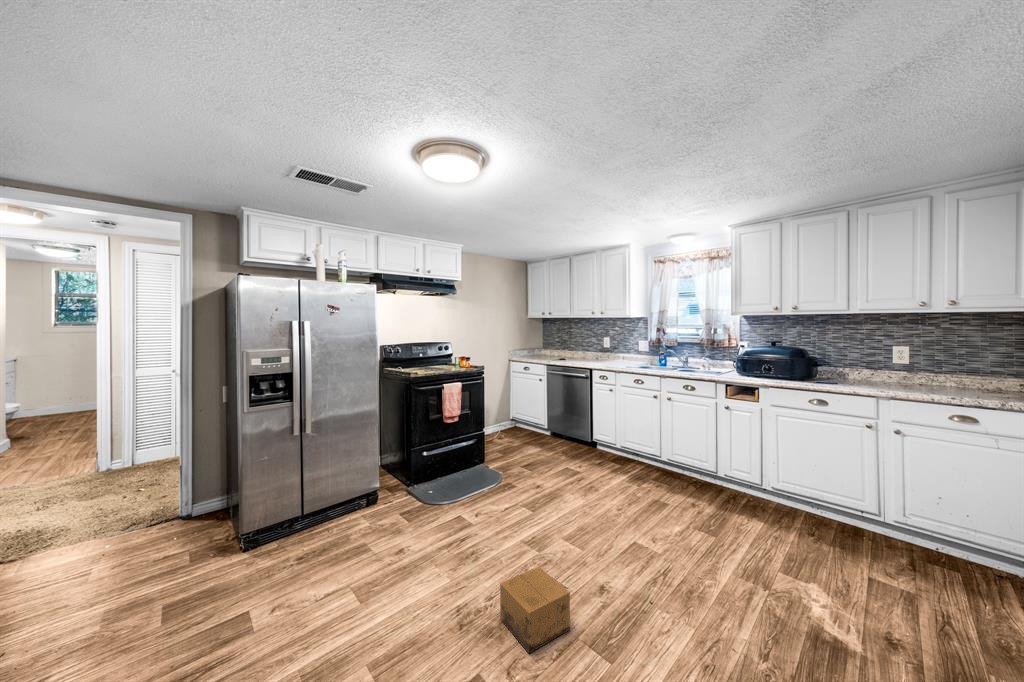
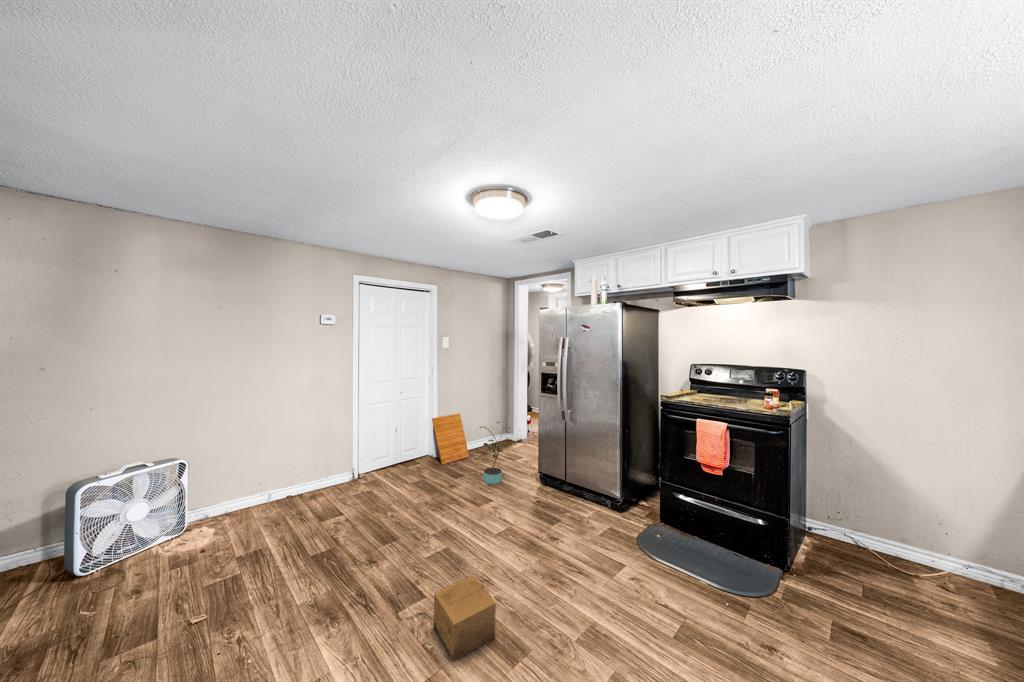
potted plant: none [109,484,209,625] -> present [480,422,503,484]

